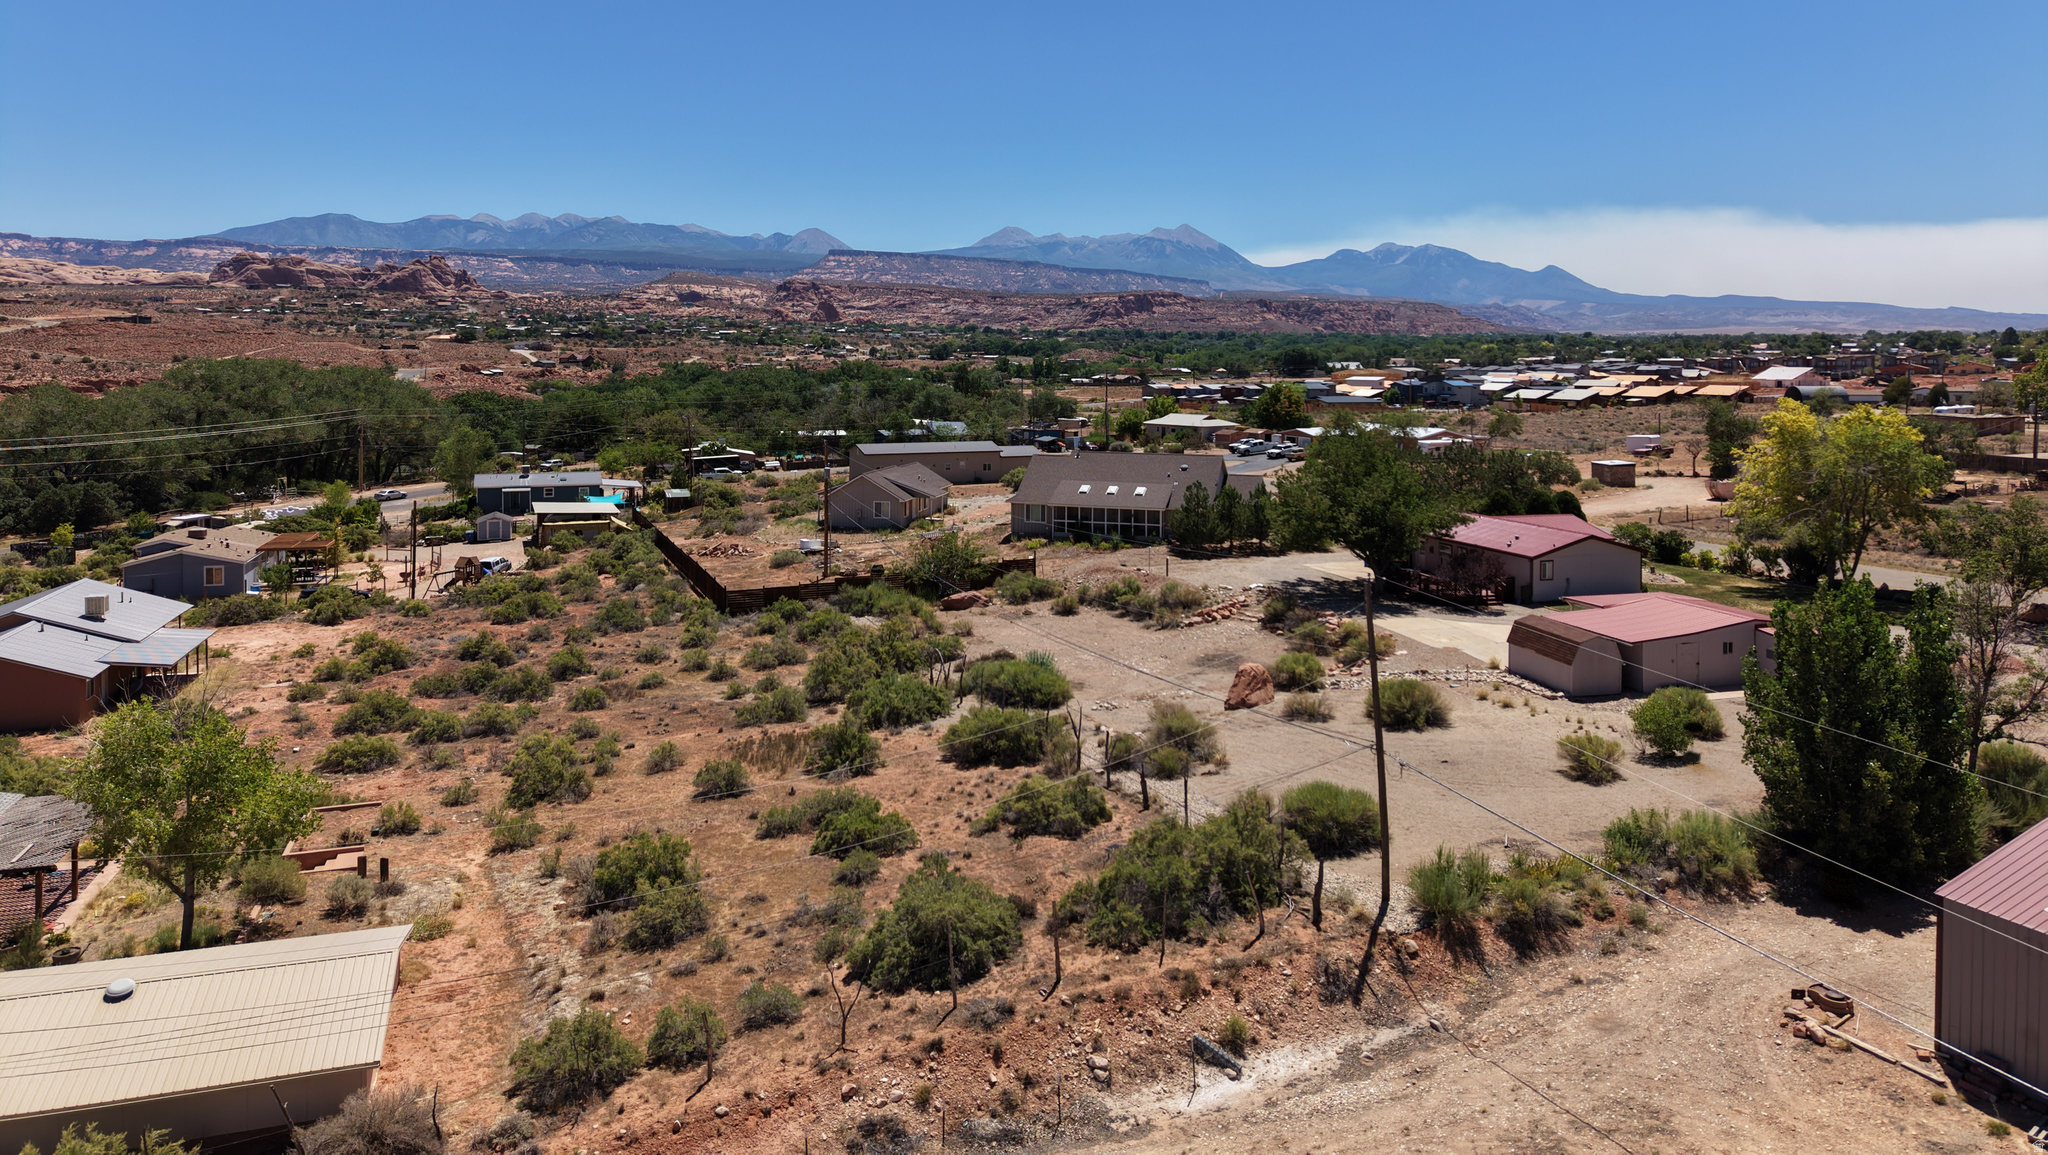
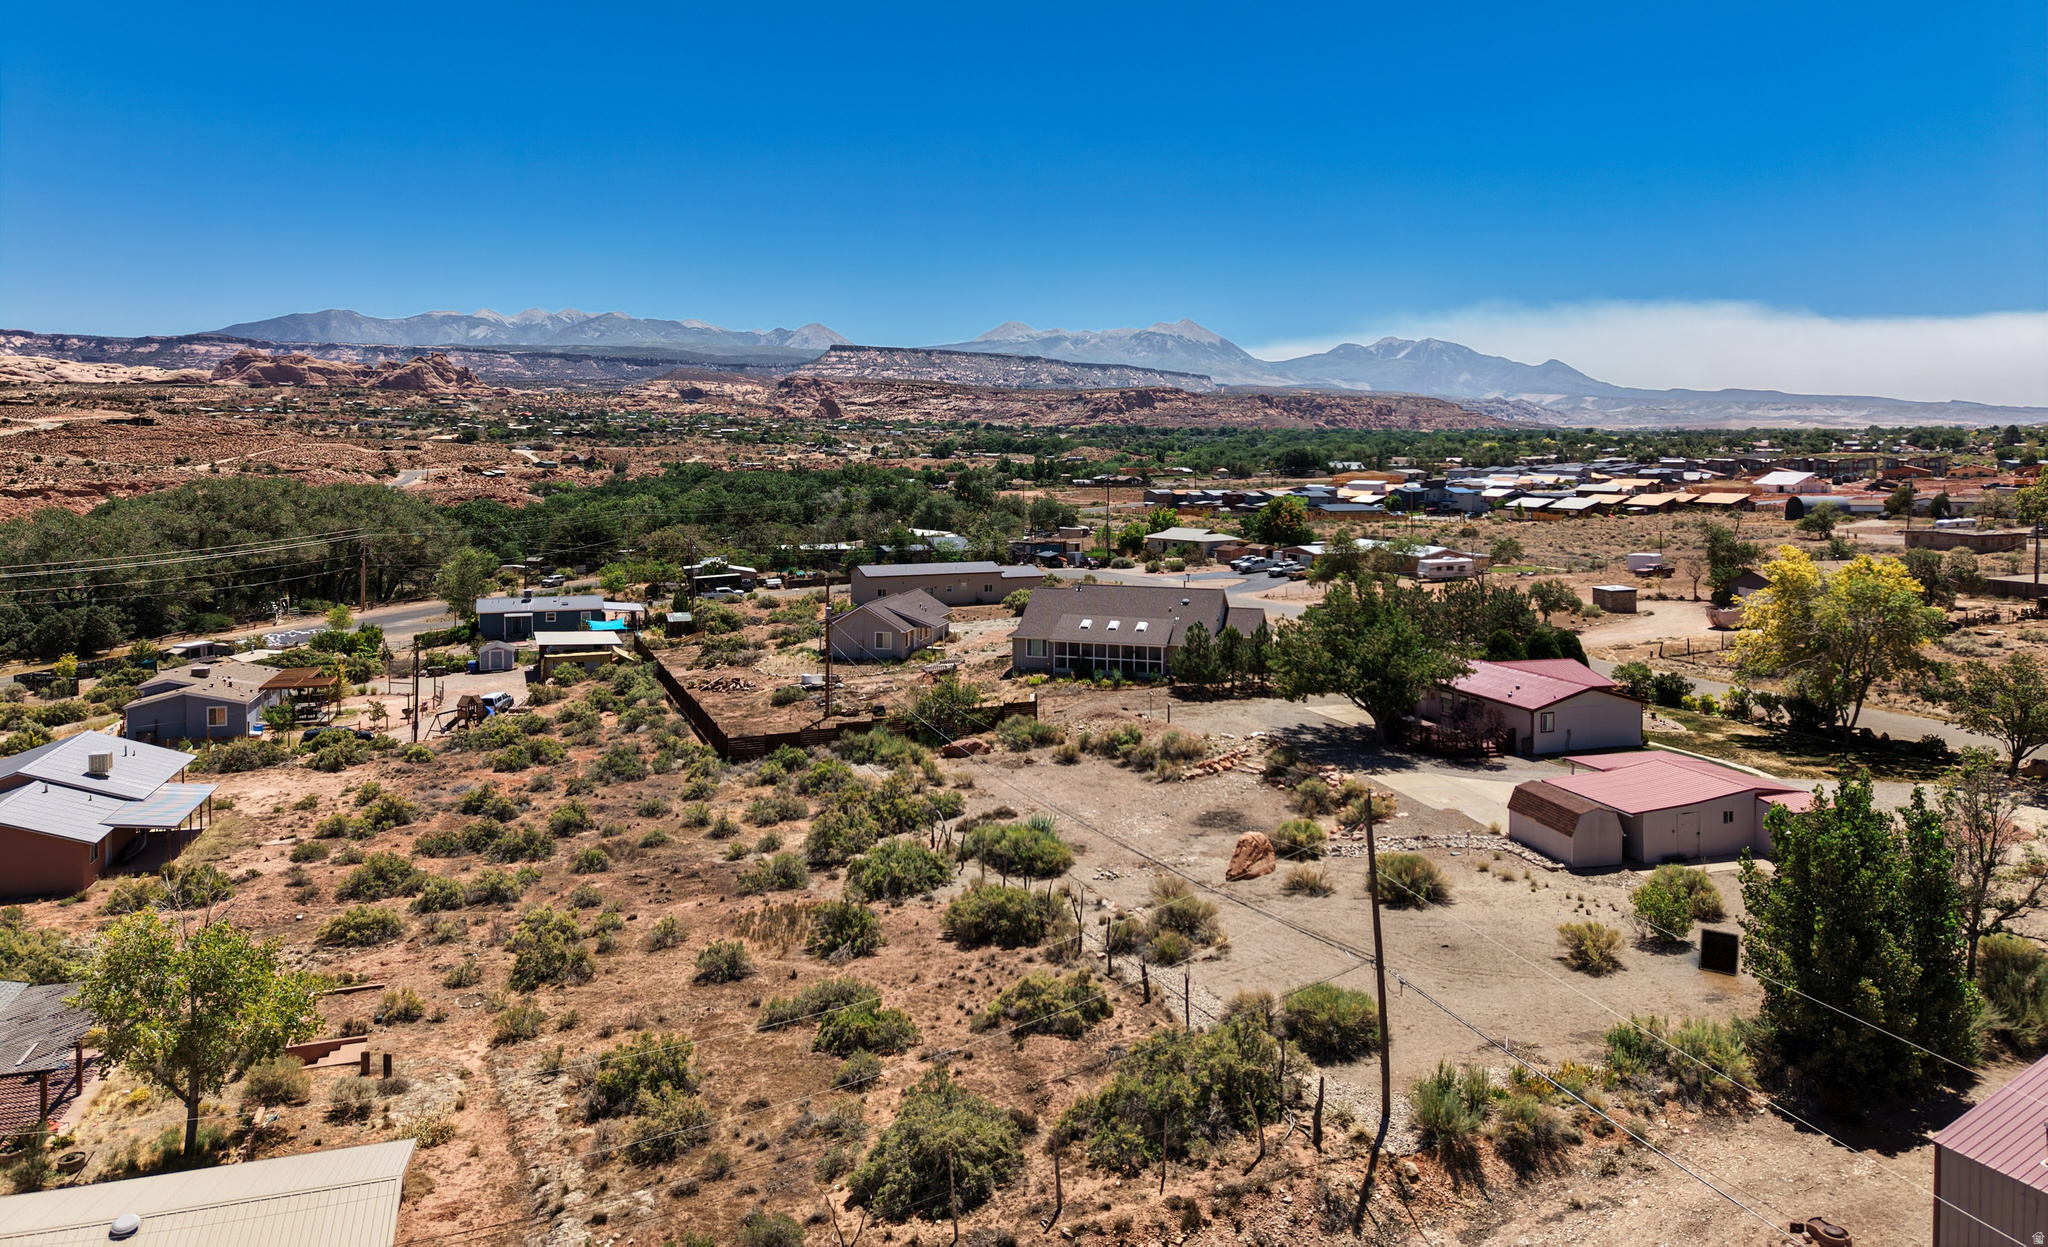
potted tree: present [1682,721,1704,764] -> none [1681,907,1702,951]
wooden crate: none [1700,740,1741,785] -> present [1699,928,1740,976]

